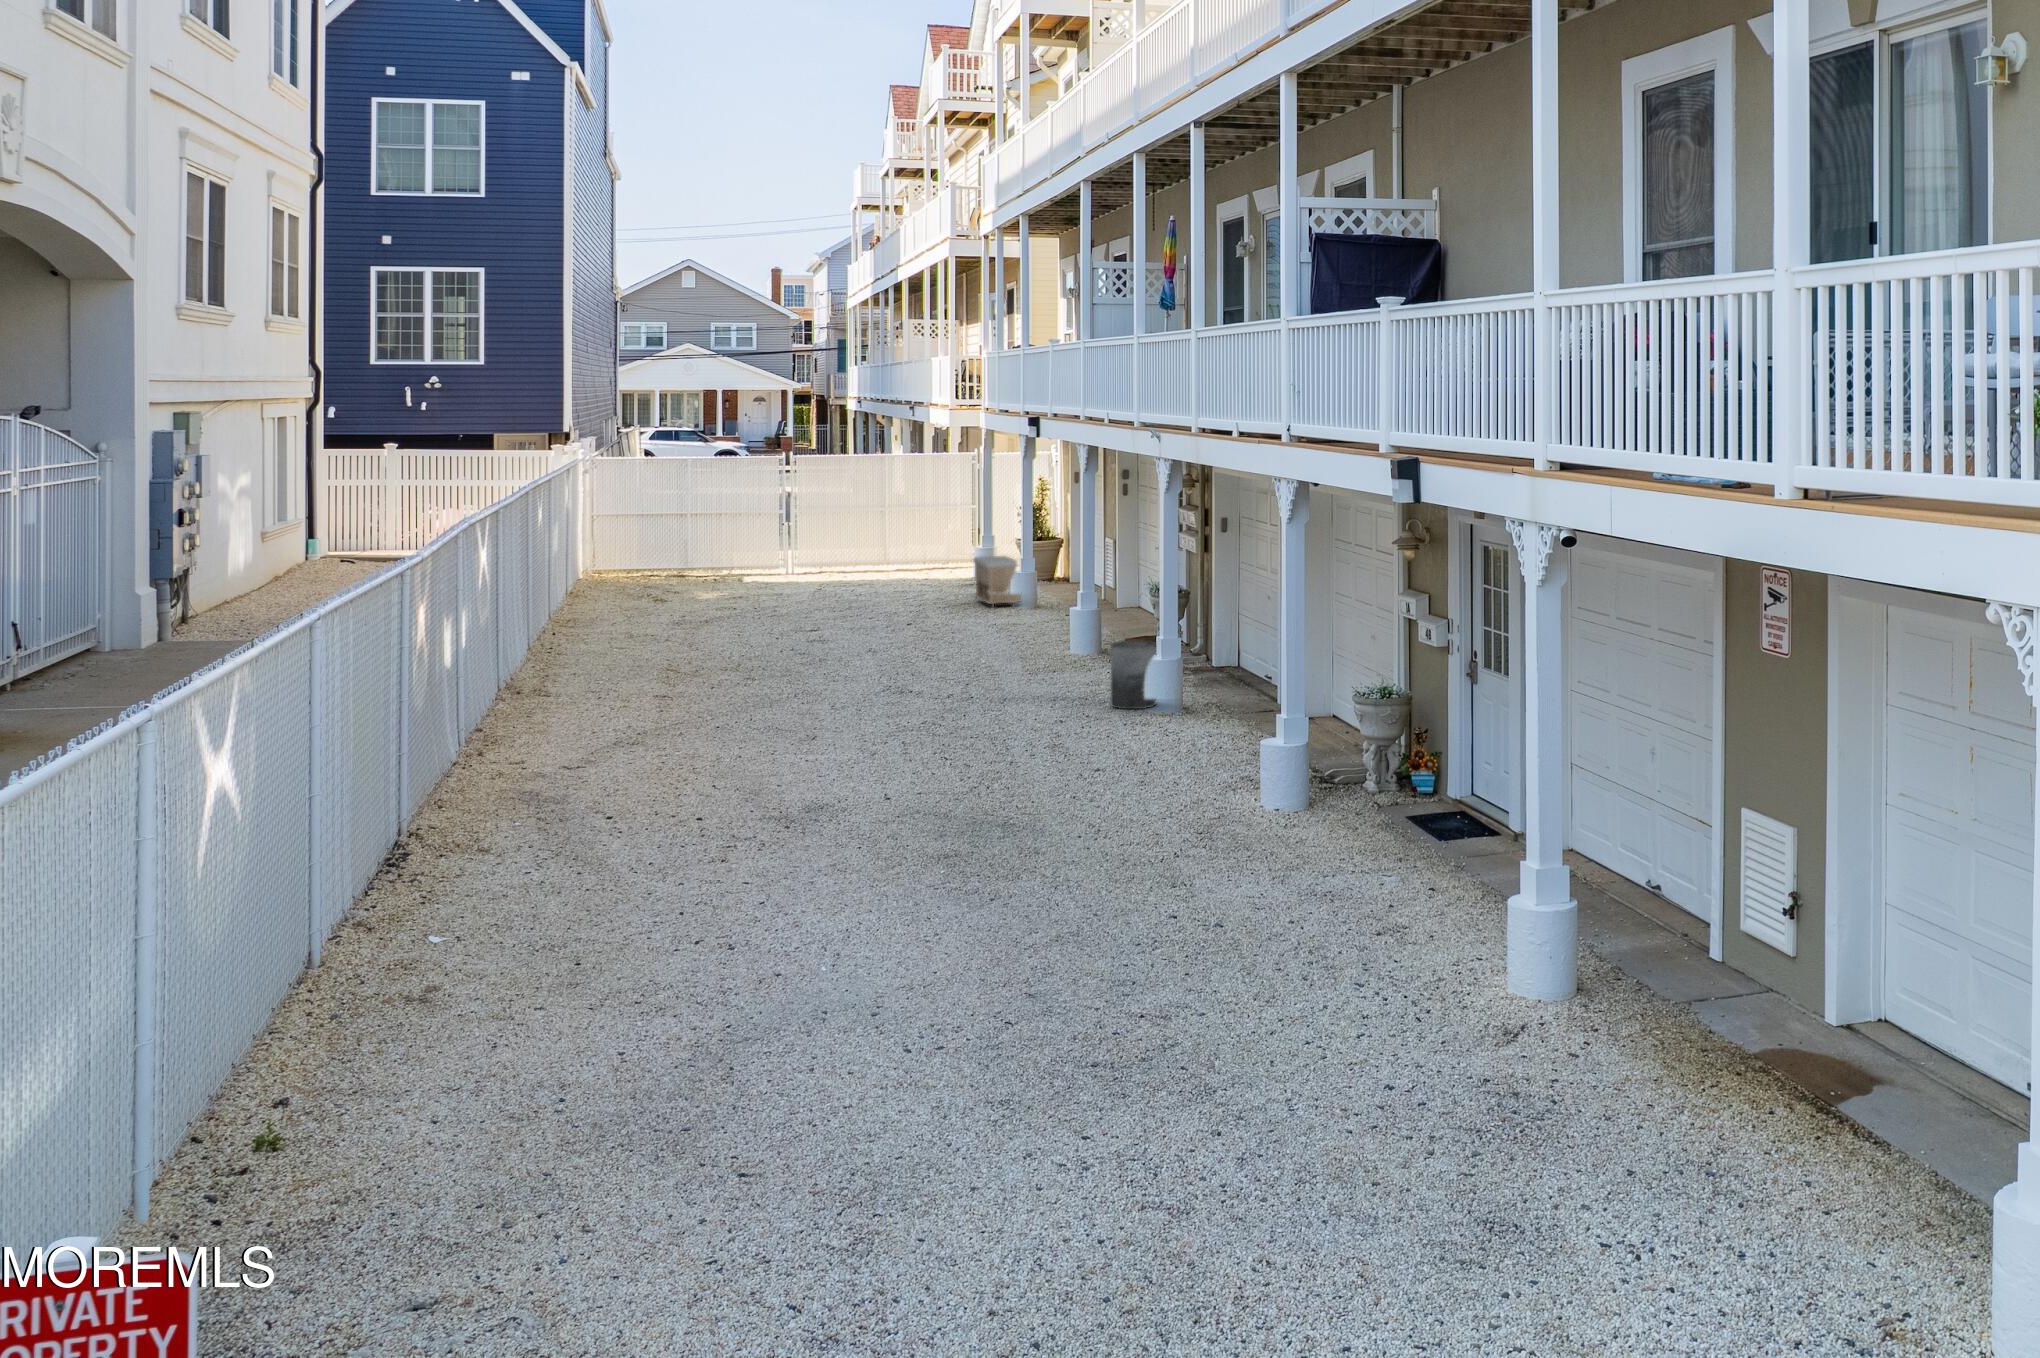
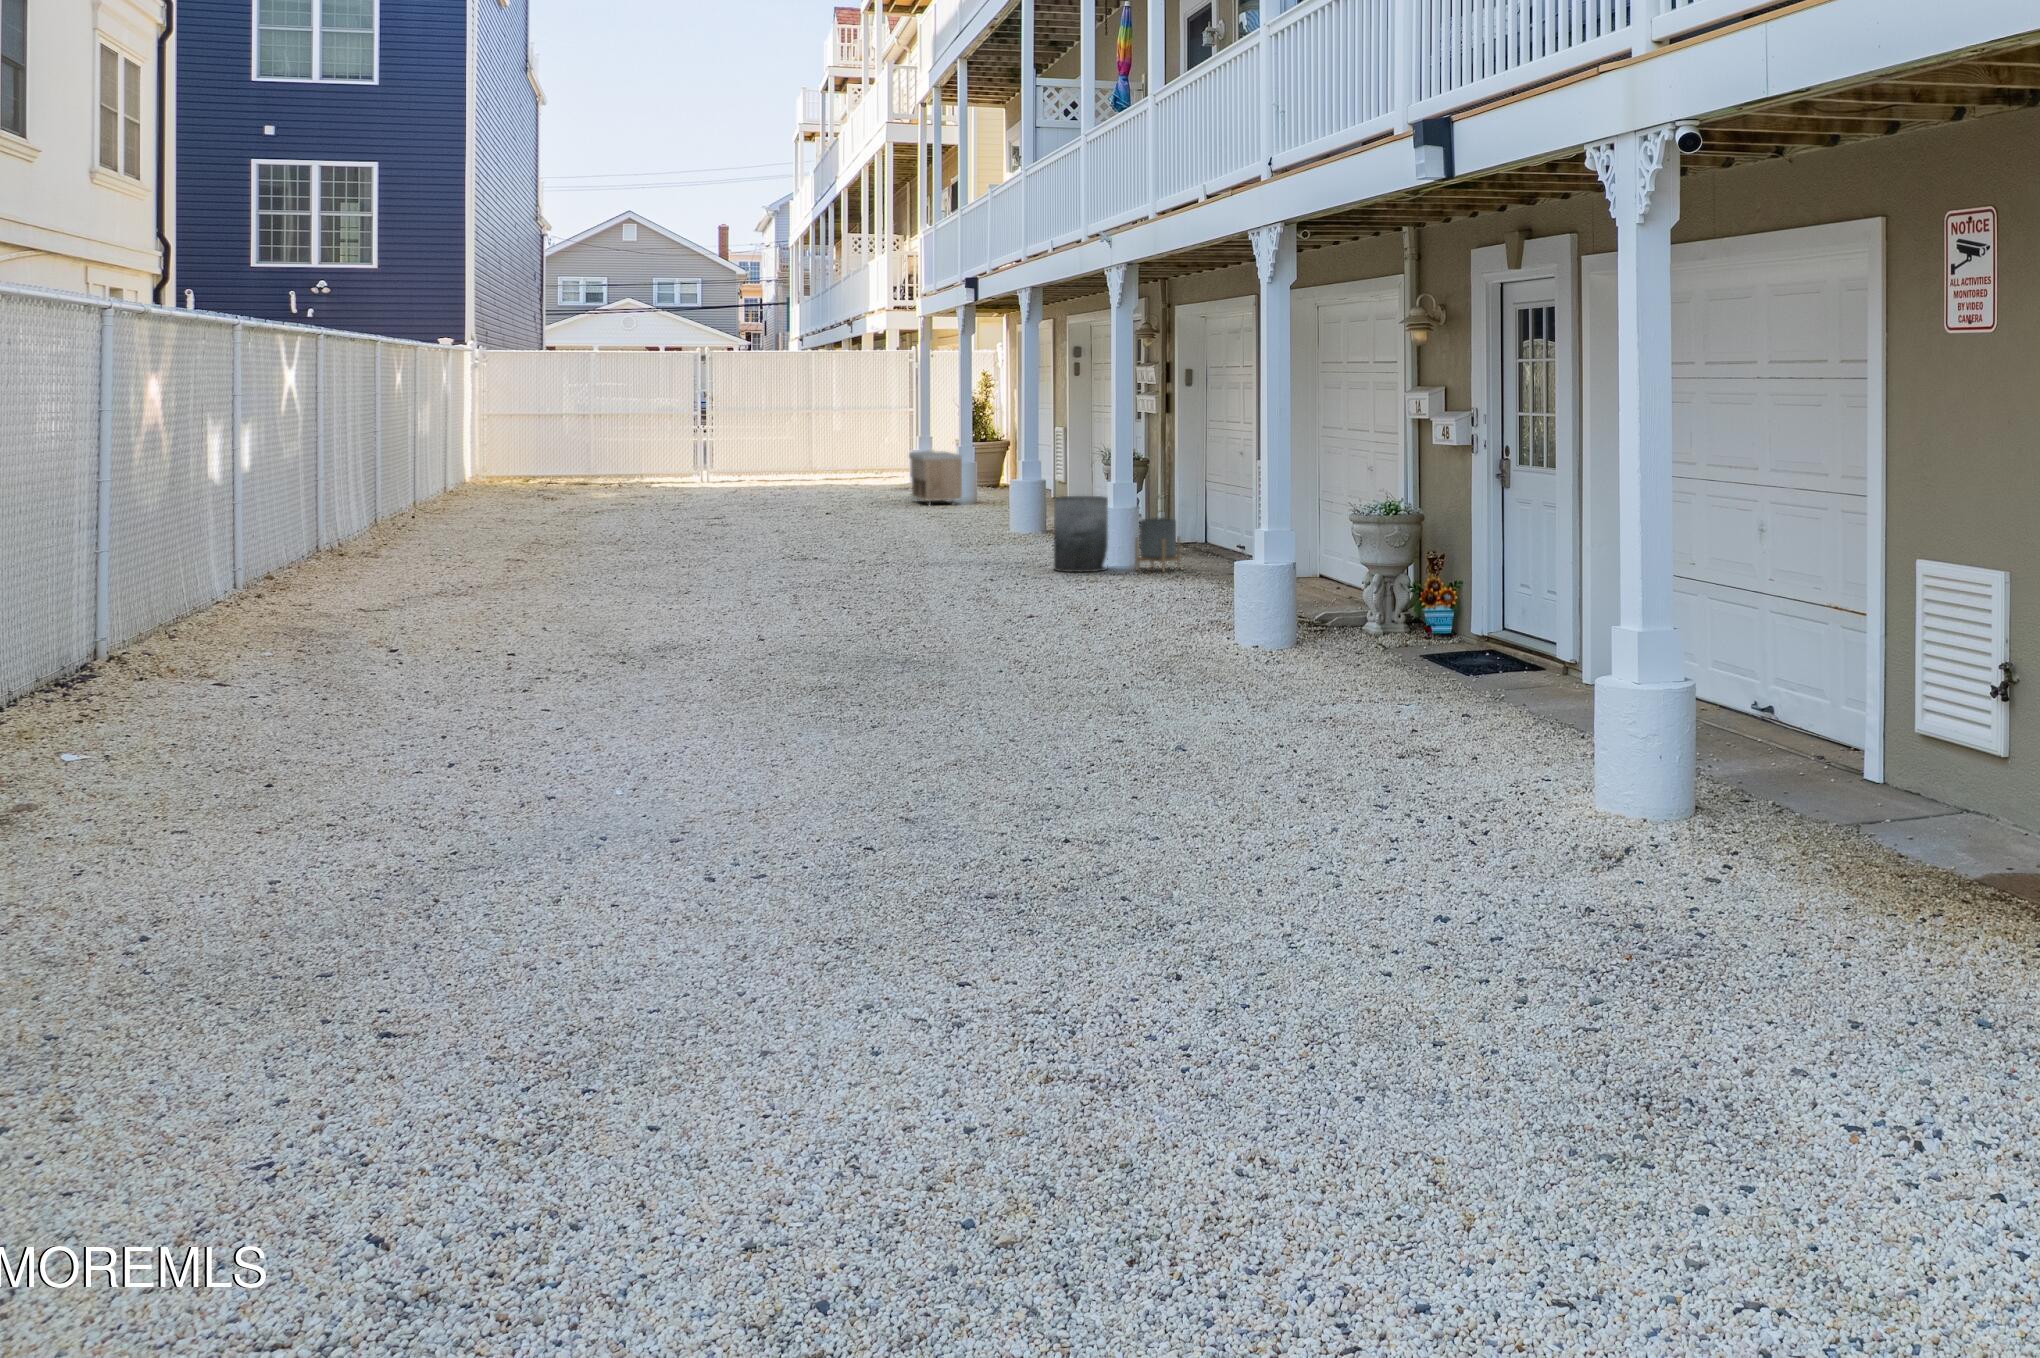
planter: none [1180,661,1218,710] -> present [1135,518,1180,572]

